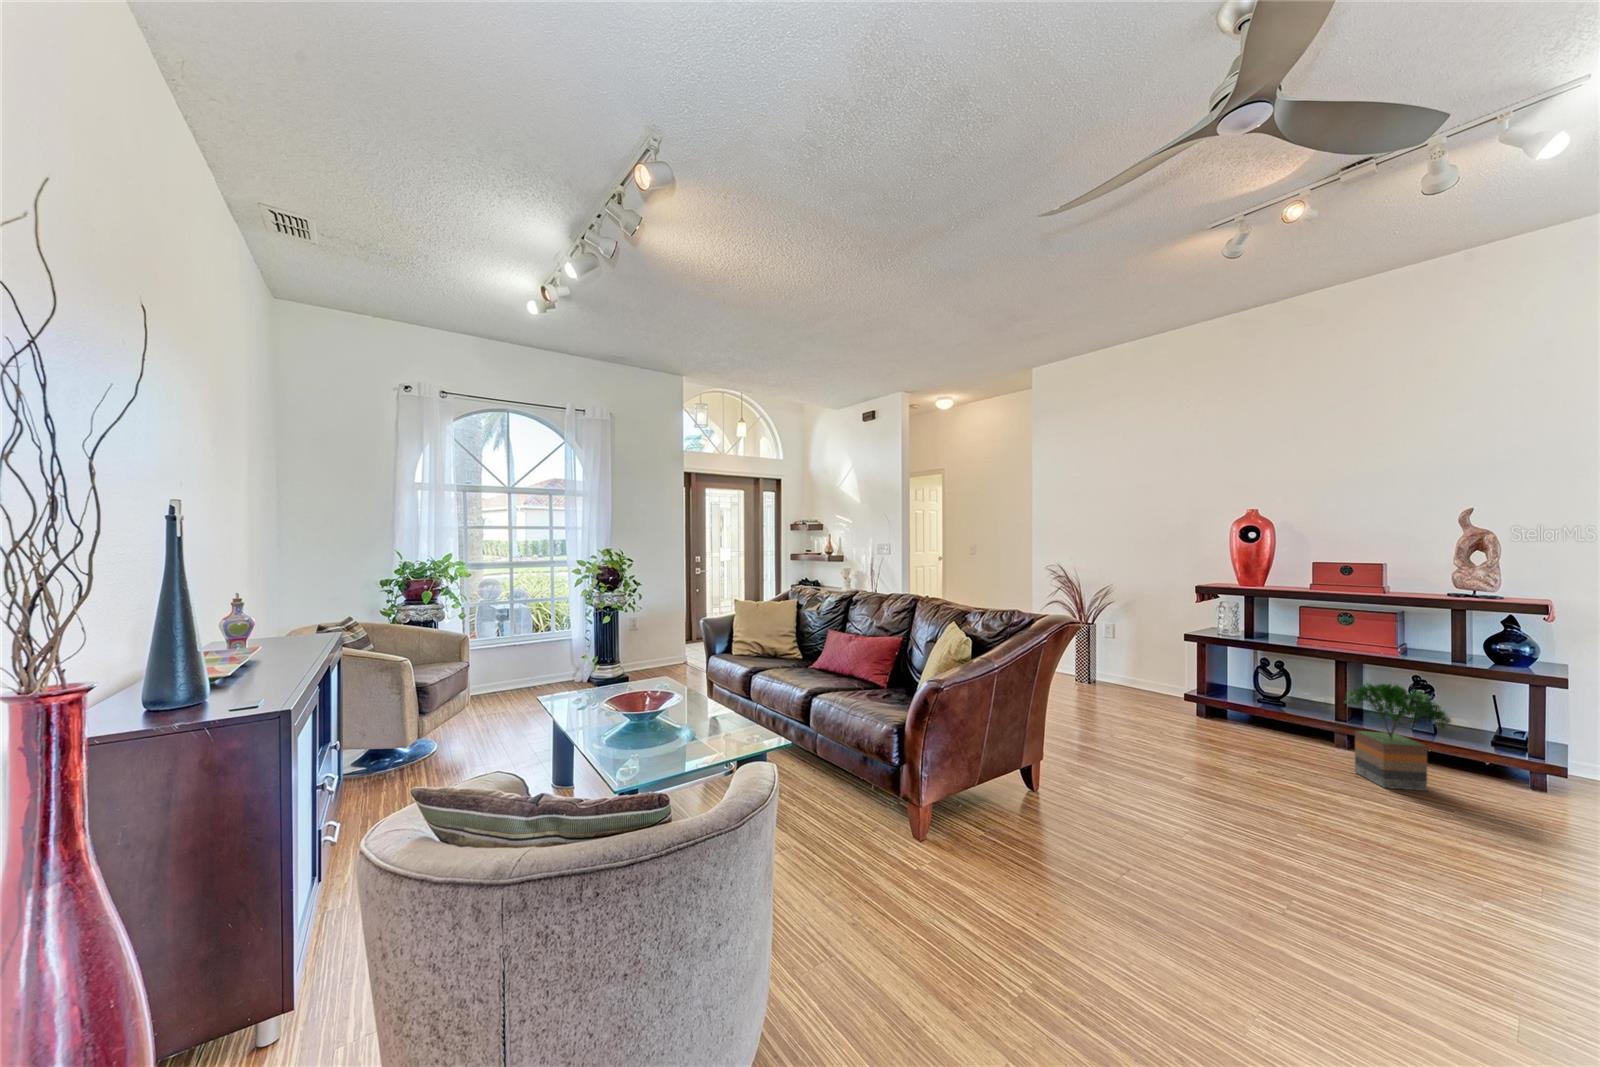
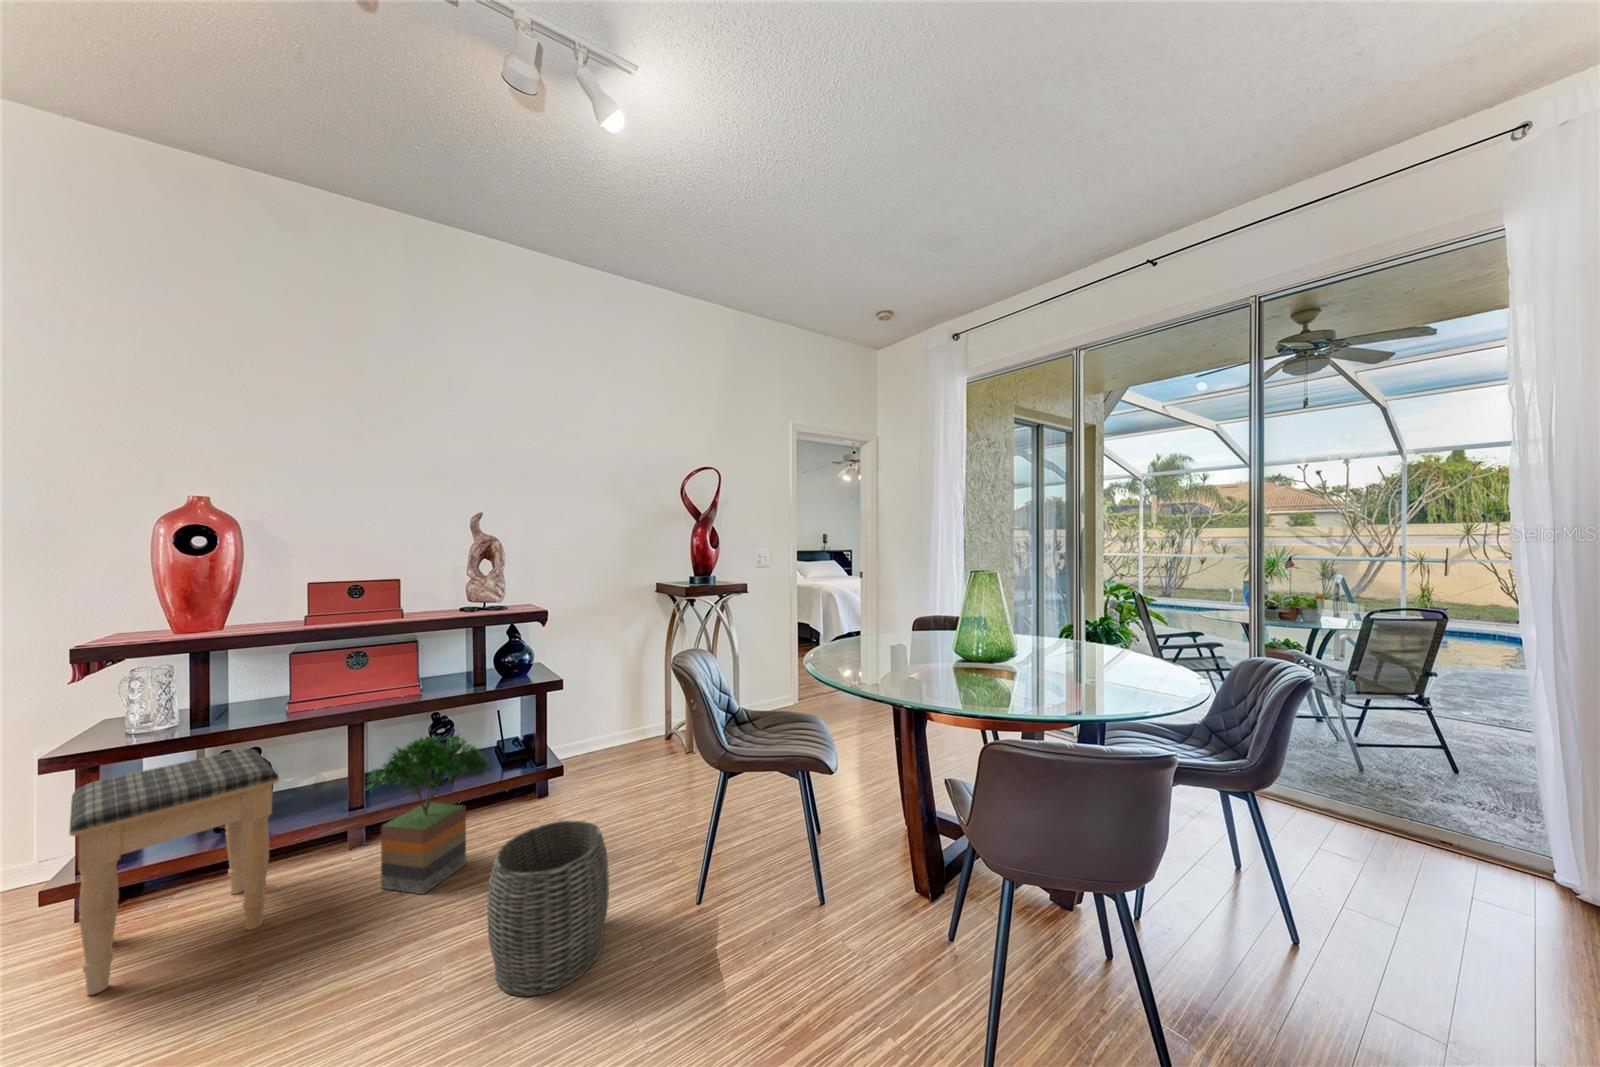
footstool: none [1200,651,1289,754] -> present [69,749,279,995]
woven basket: none [1411,761,1540,881] -> present [488,821,609,996]

